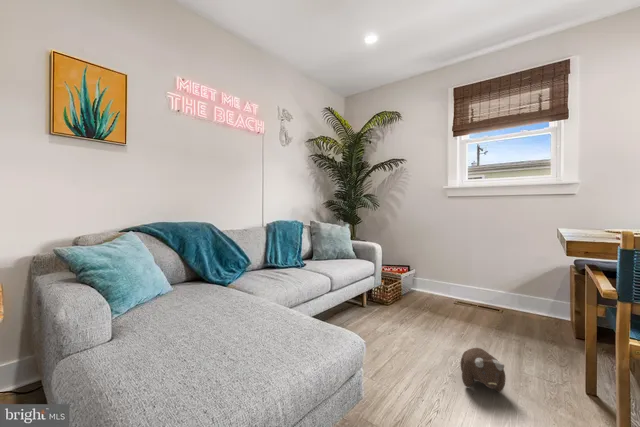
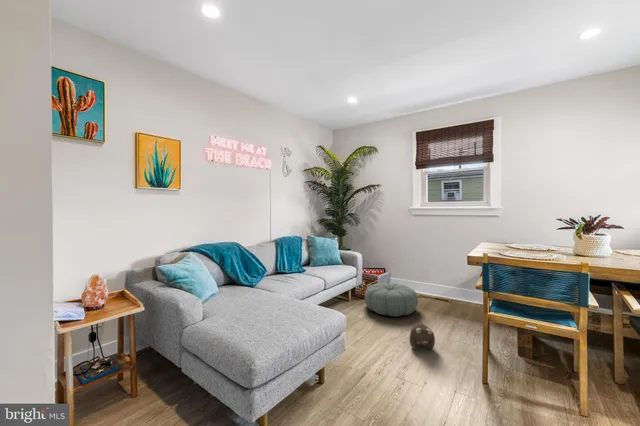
pouf: none [385,283,461,331] -> present [365,283,418,316]

